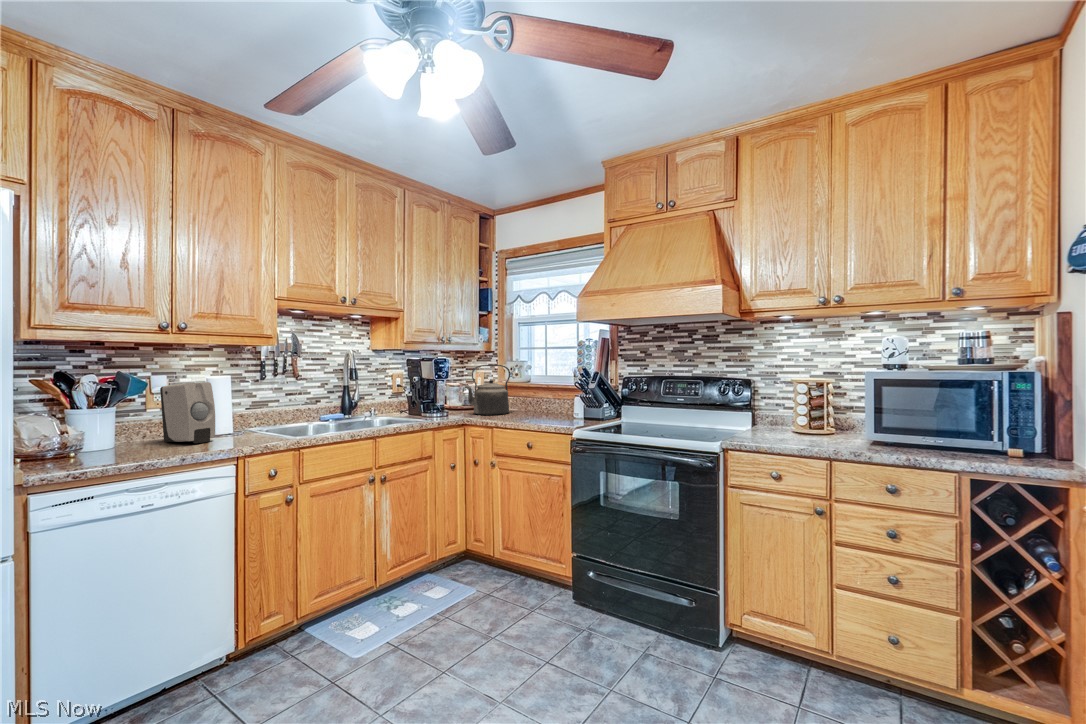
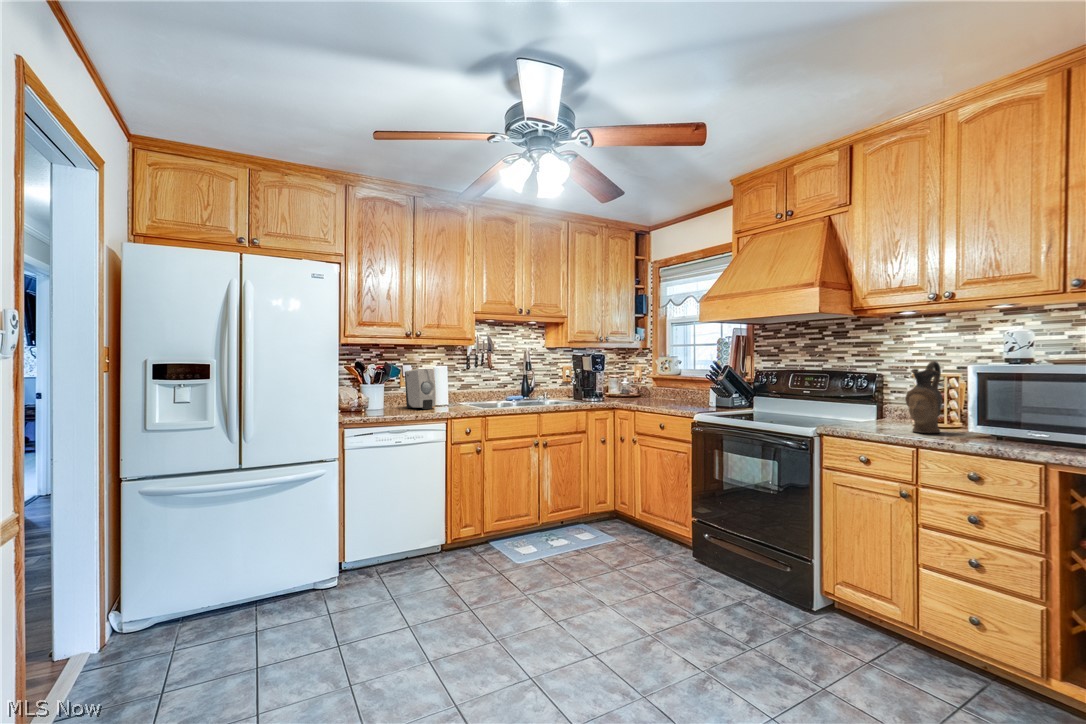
kettle: present [465,365,510,415] -> none [619,360,659,402]
ceramic pitcher: none [804,367,839,443] -> present [905,361,943,433]

